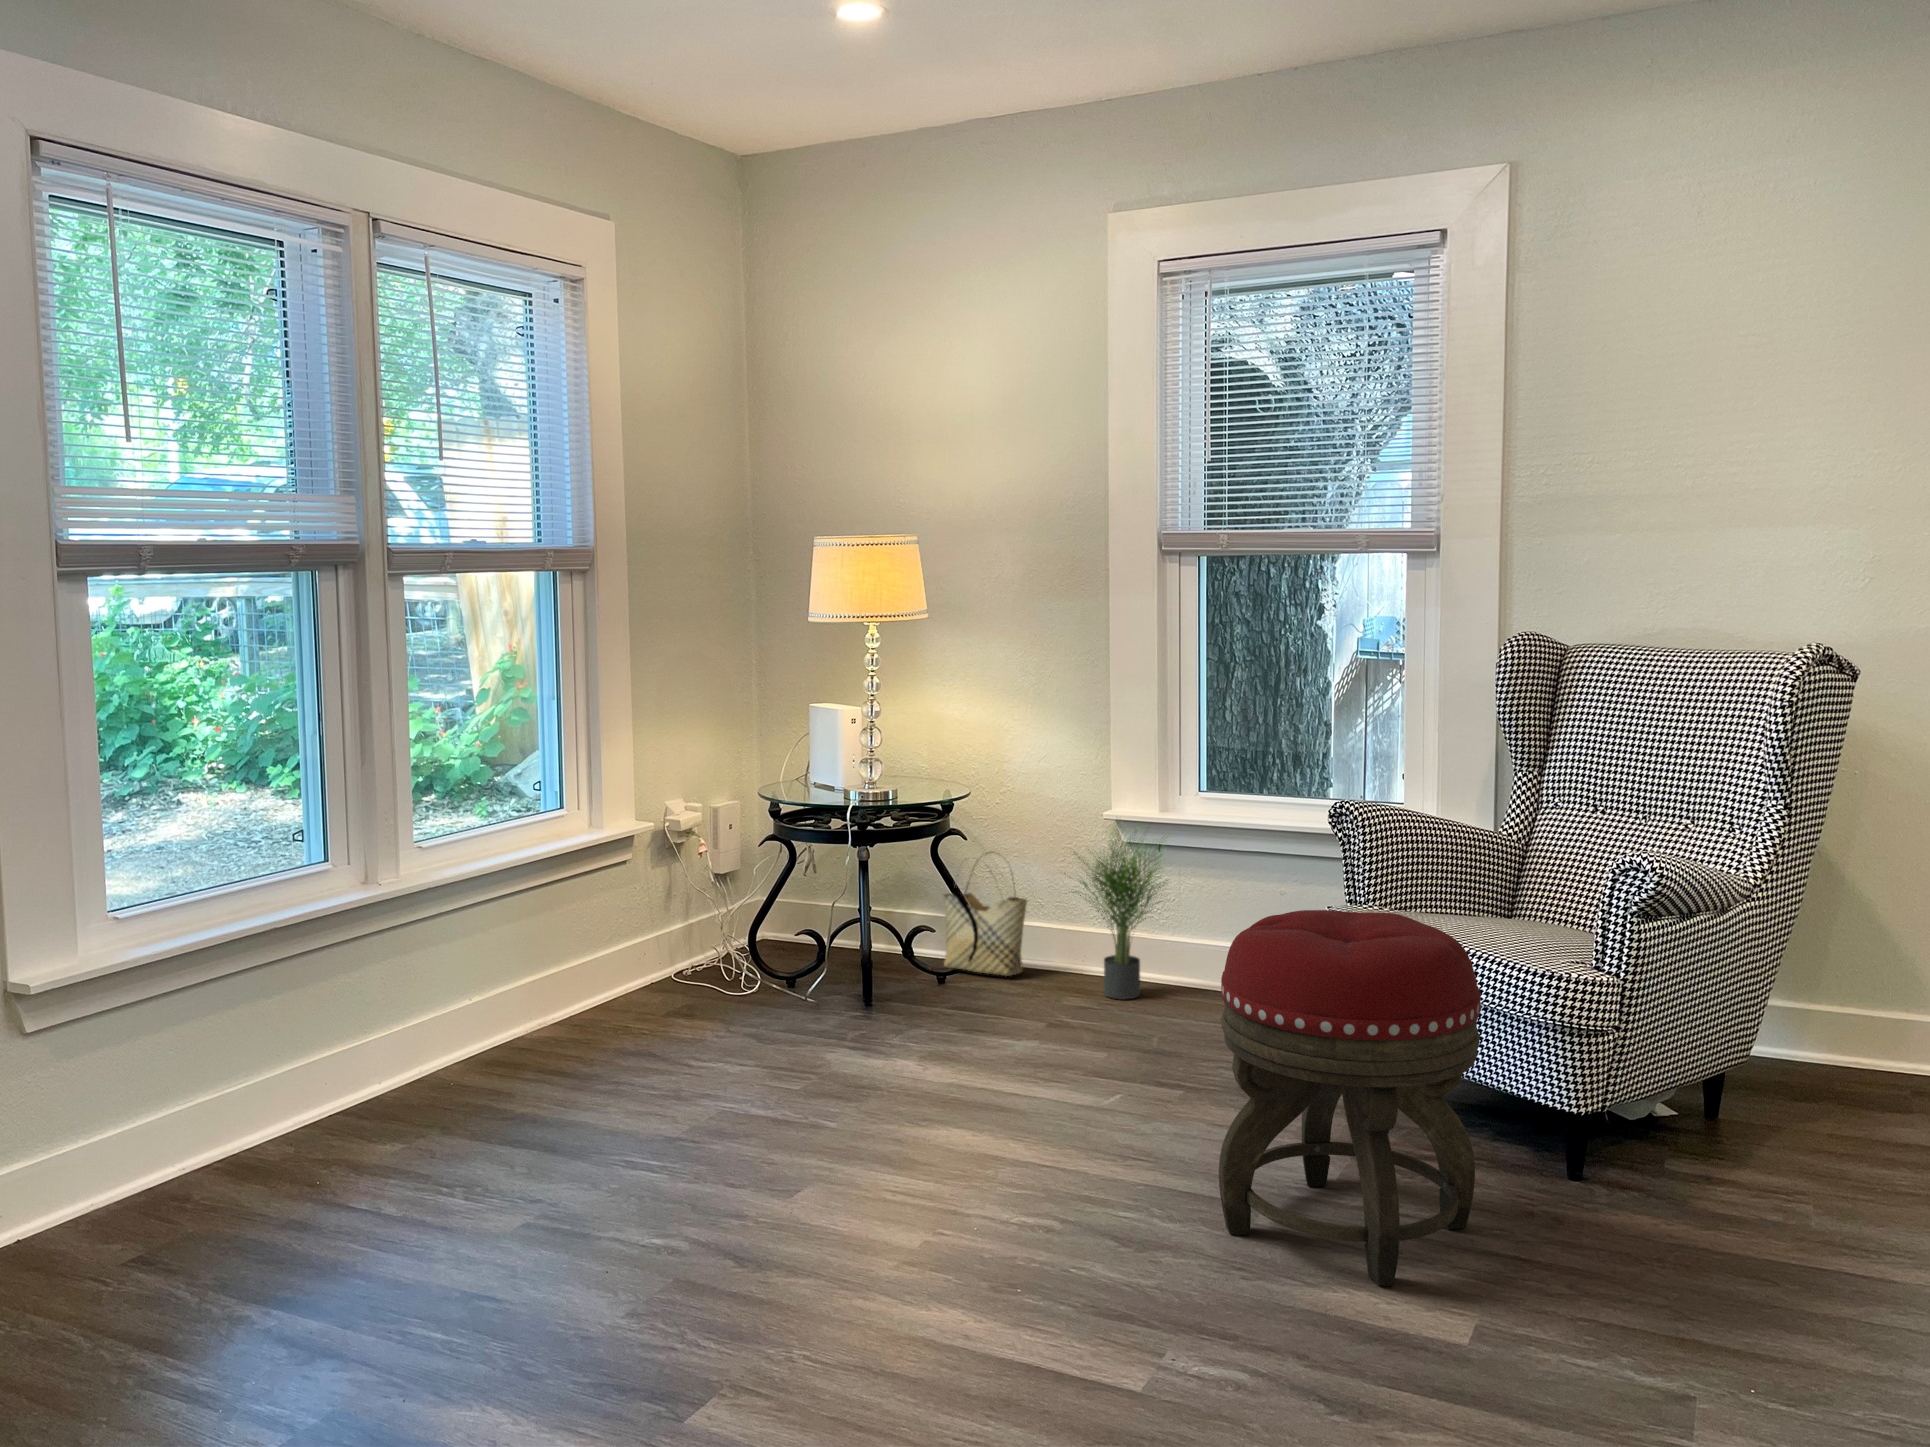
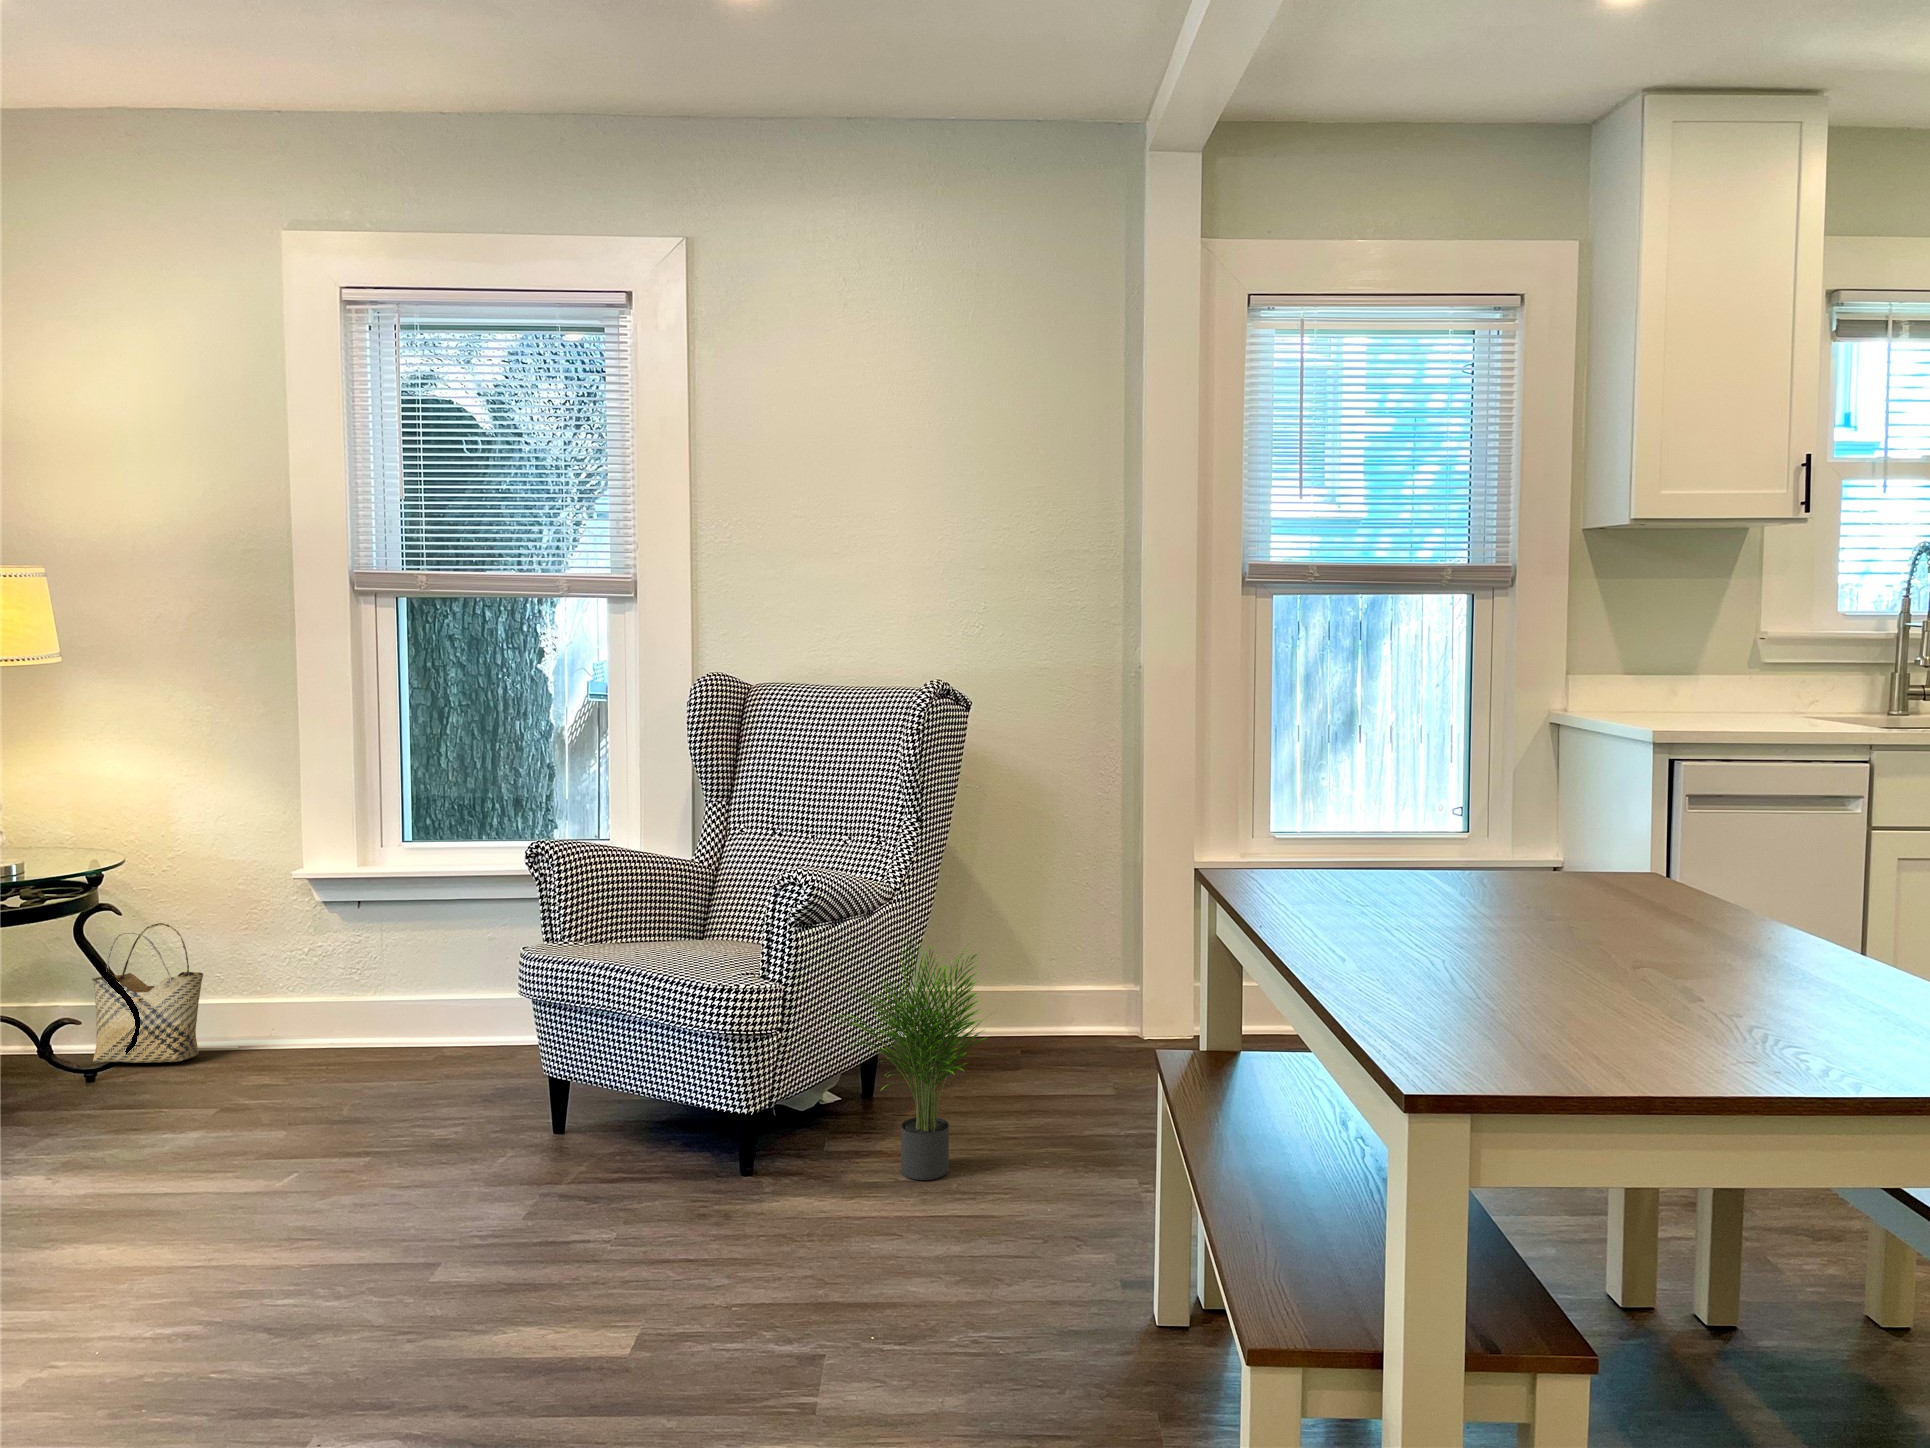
potted plant: present [1064,833,1165,1000] -> present [844,934,986,1180]
footstool: present [1219,910,1481,1286] -> none [379,948,647,1324]

